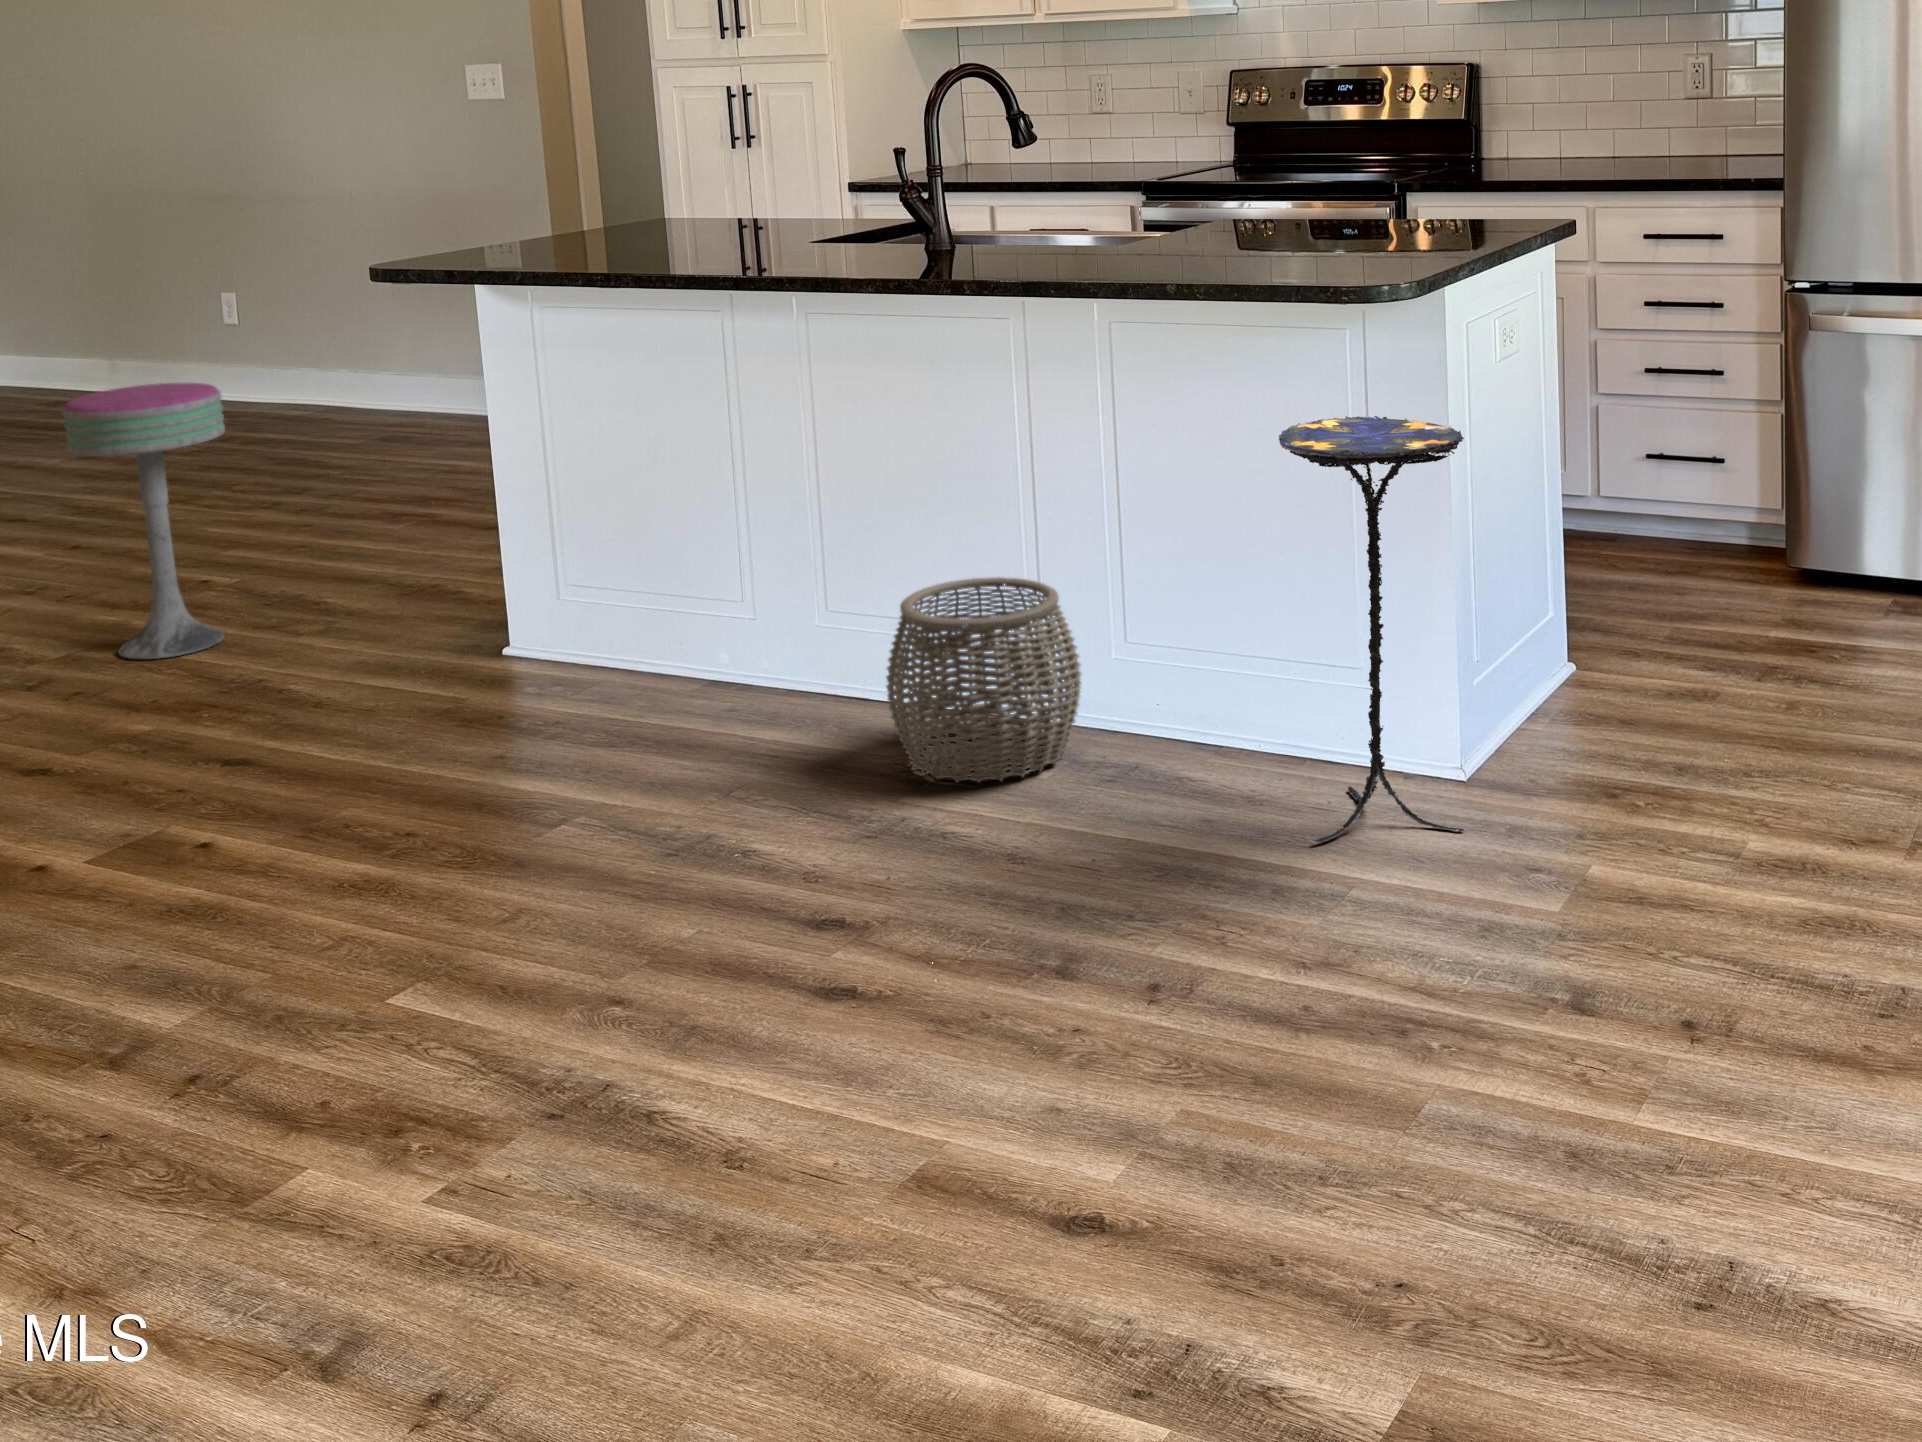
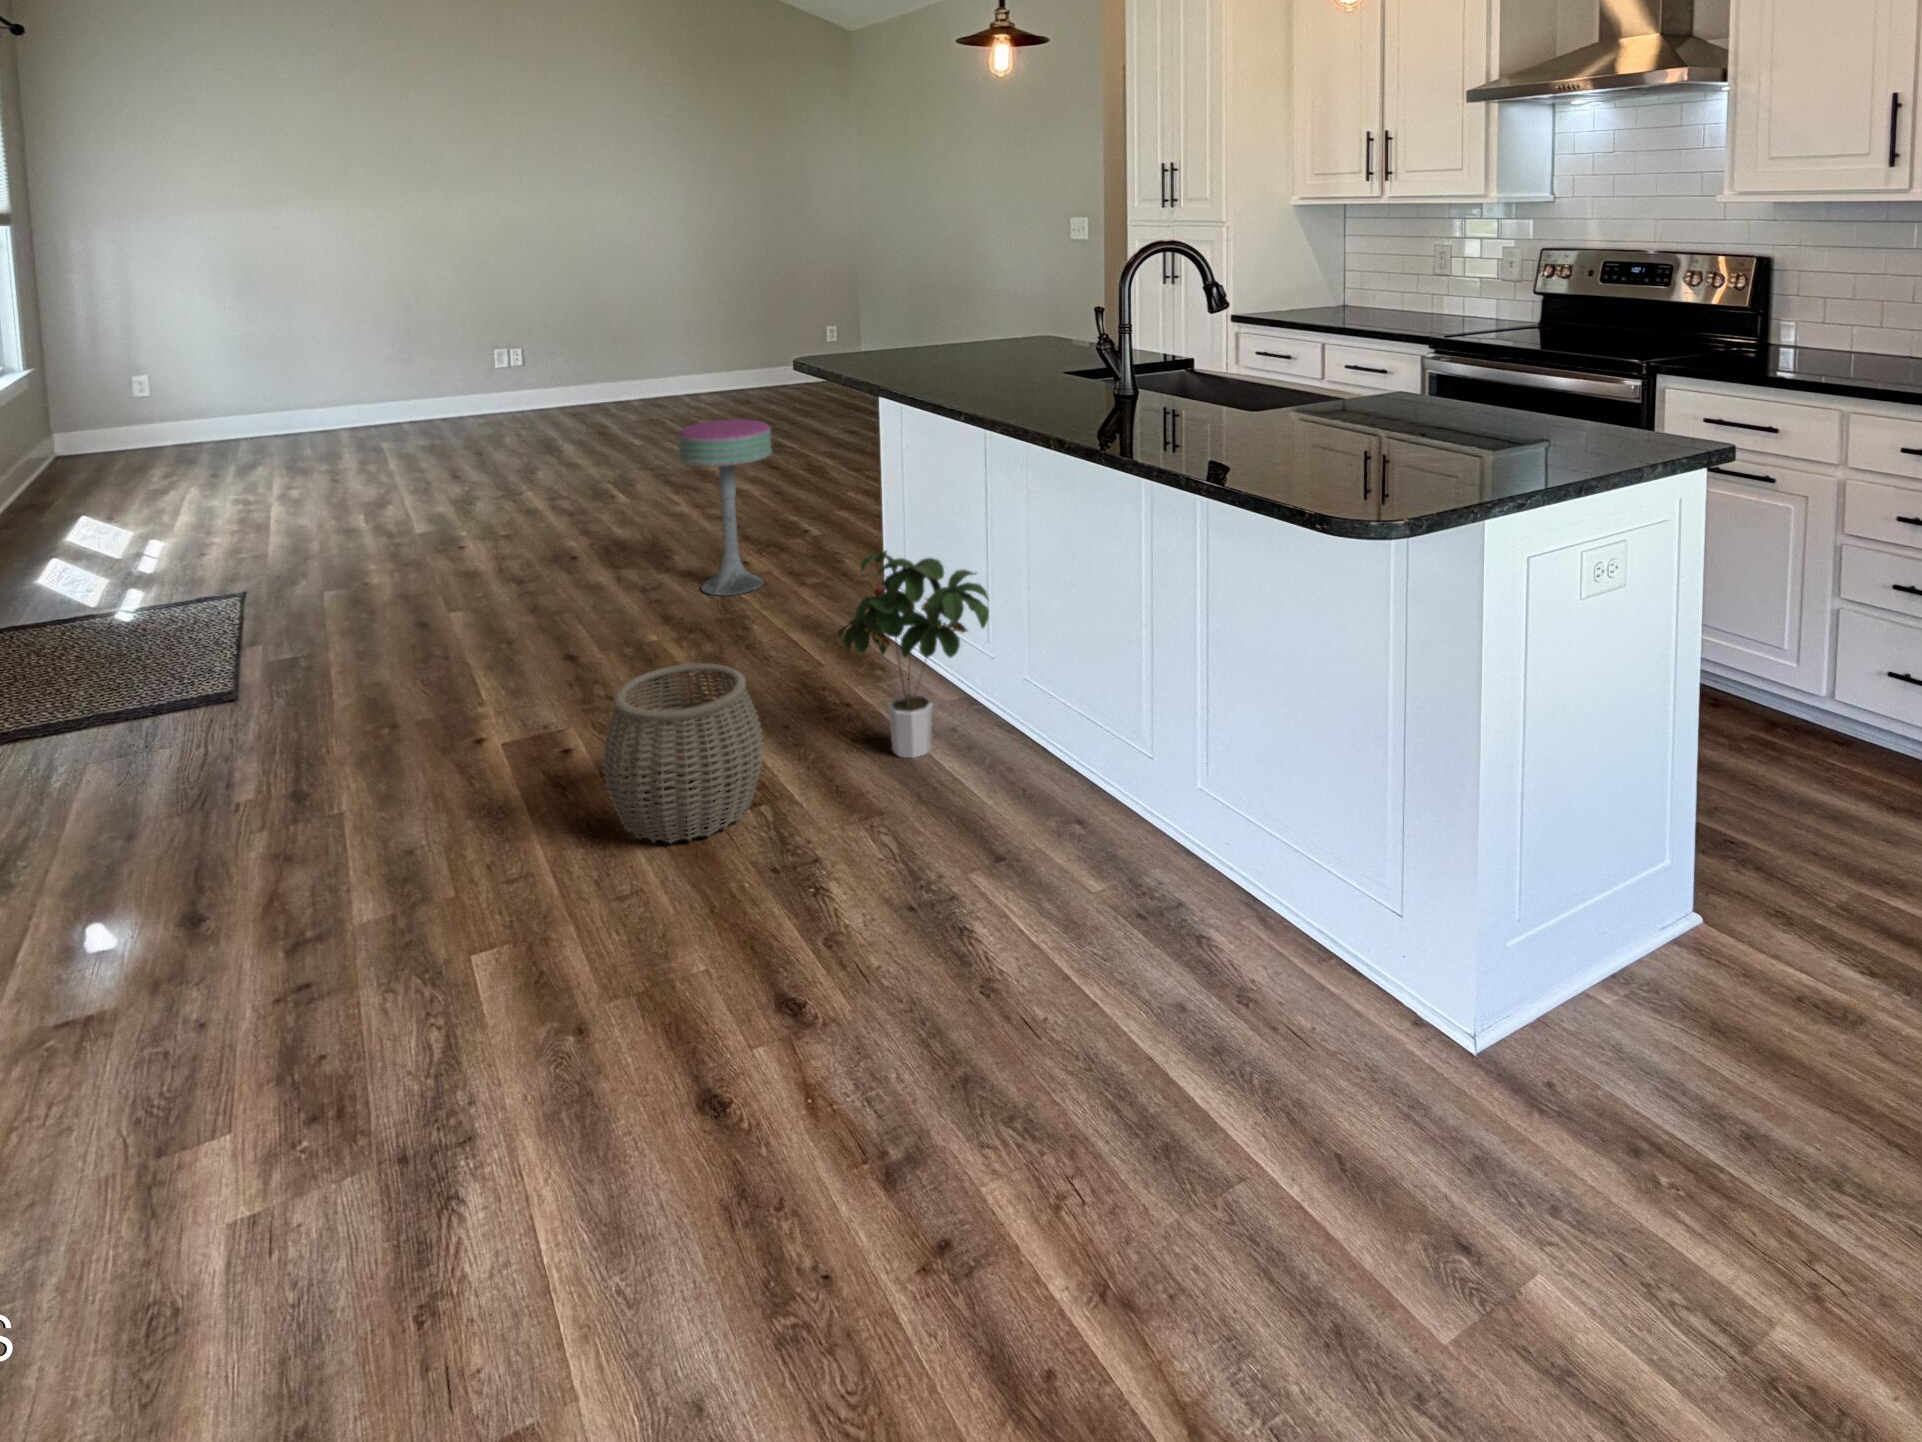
side table: present [1279,416,1464,842] -> none [1257,646,1461,1140]
potted plant: none [551,473,788,739] -> present [838,551,989,758]
woven basket: present [886,577,1081,783] -> present [602,663,763,843]

